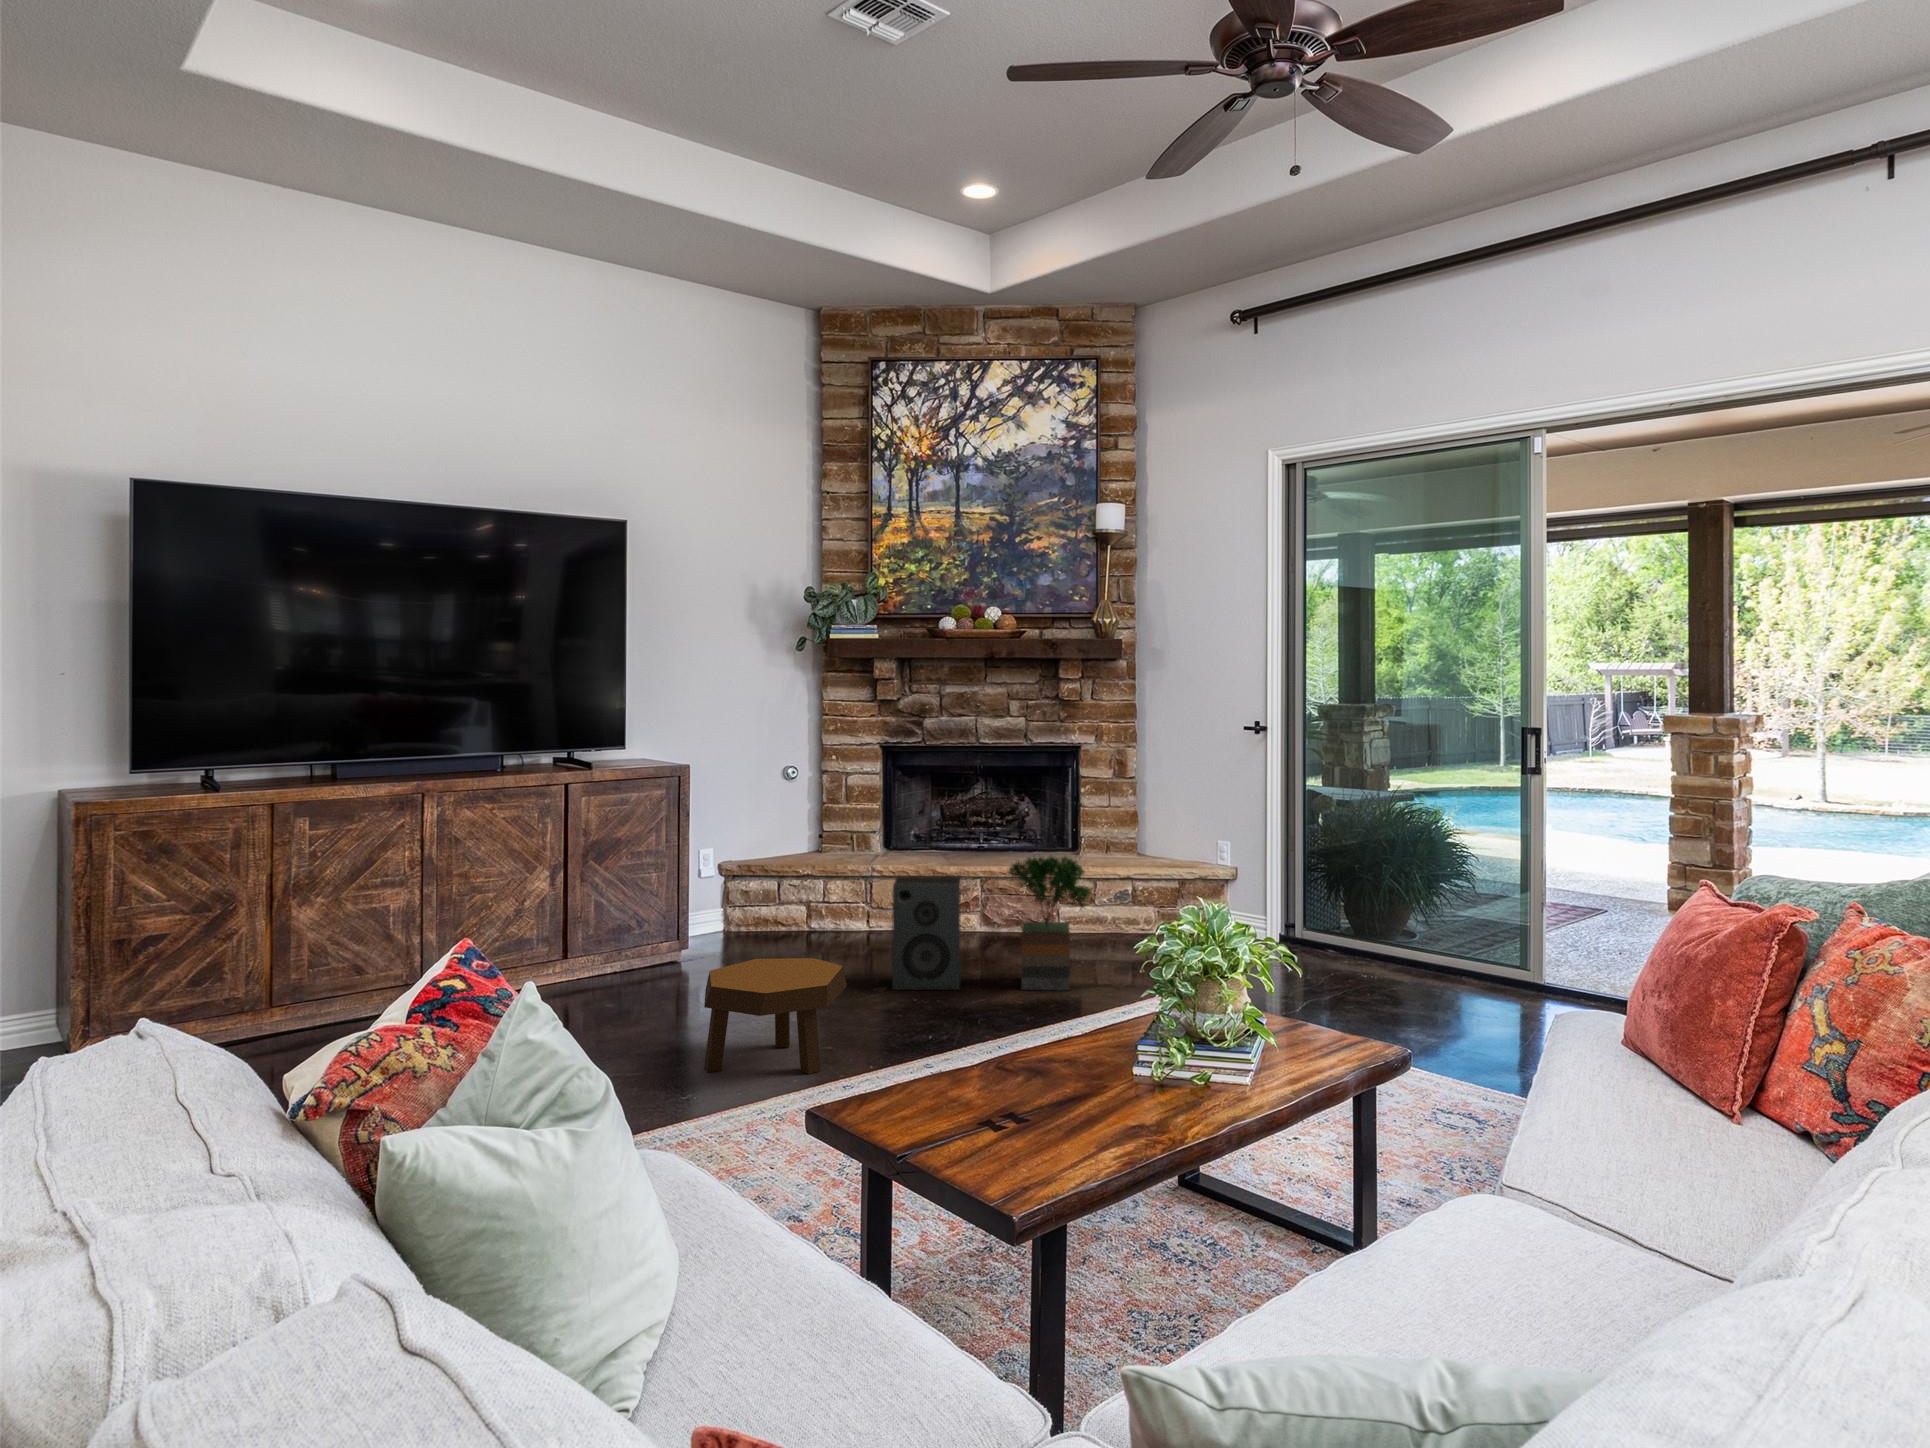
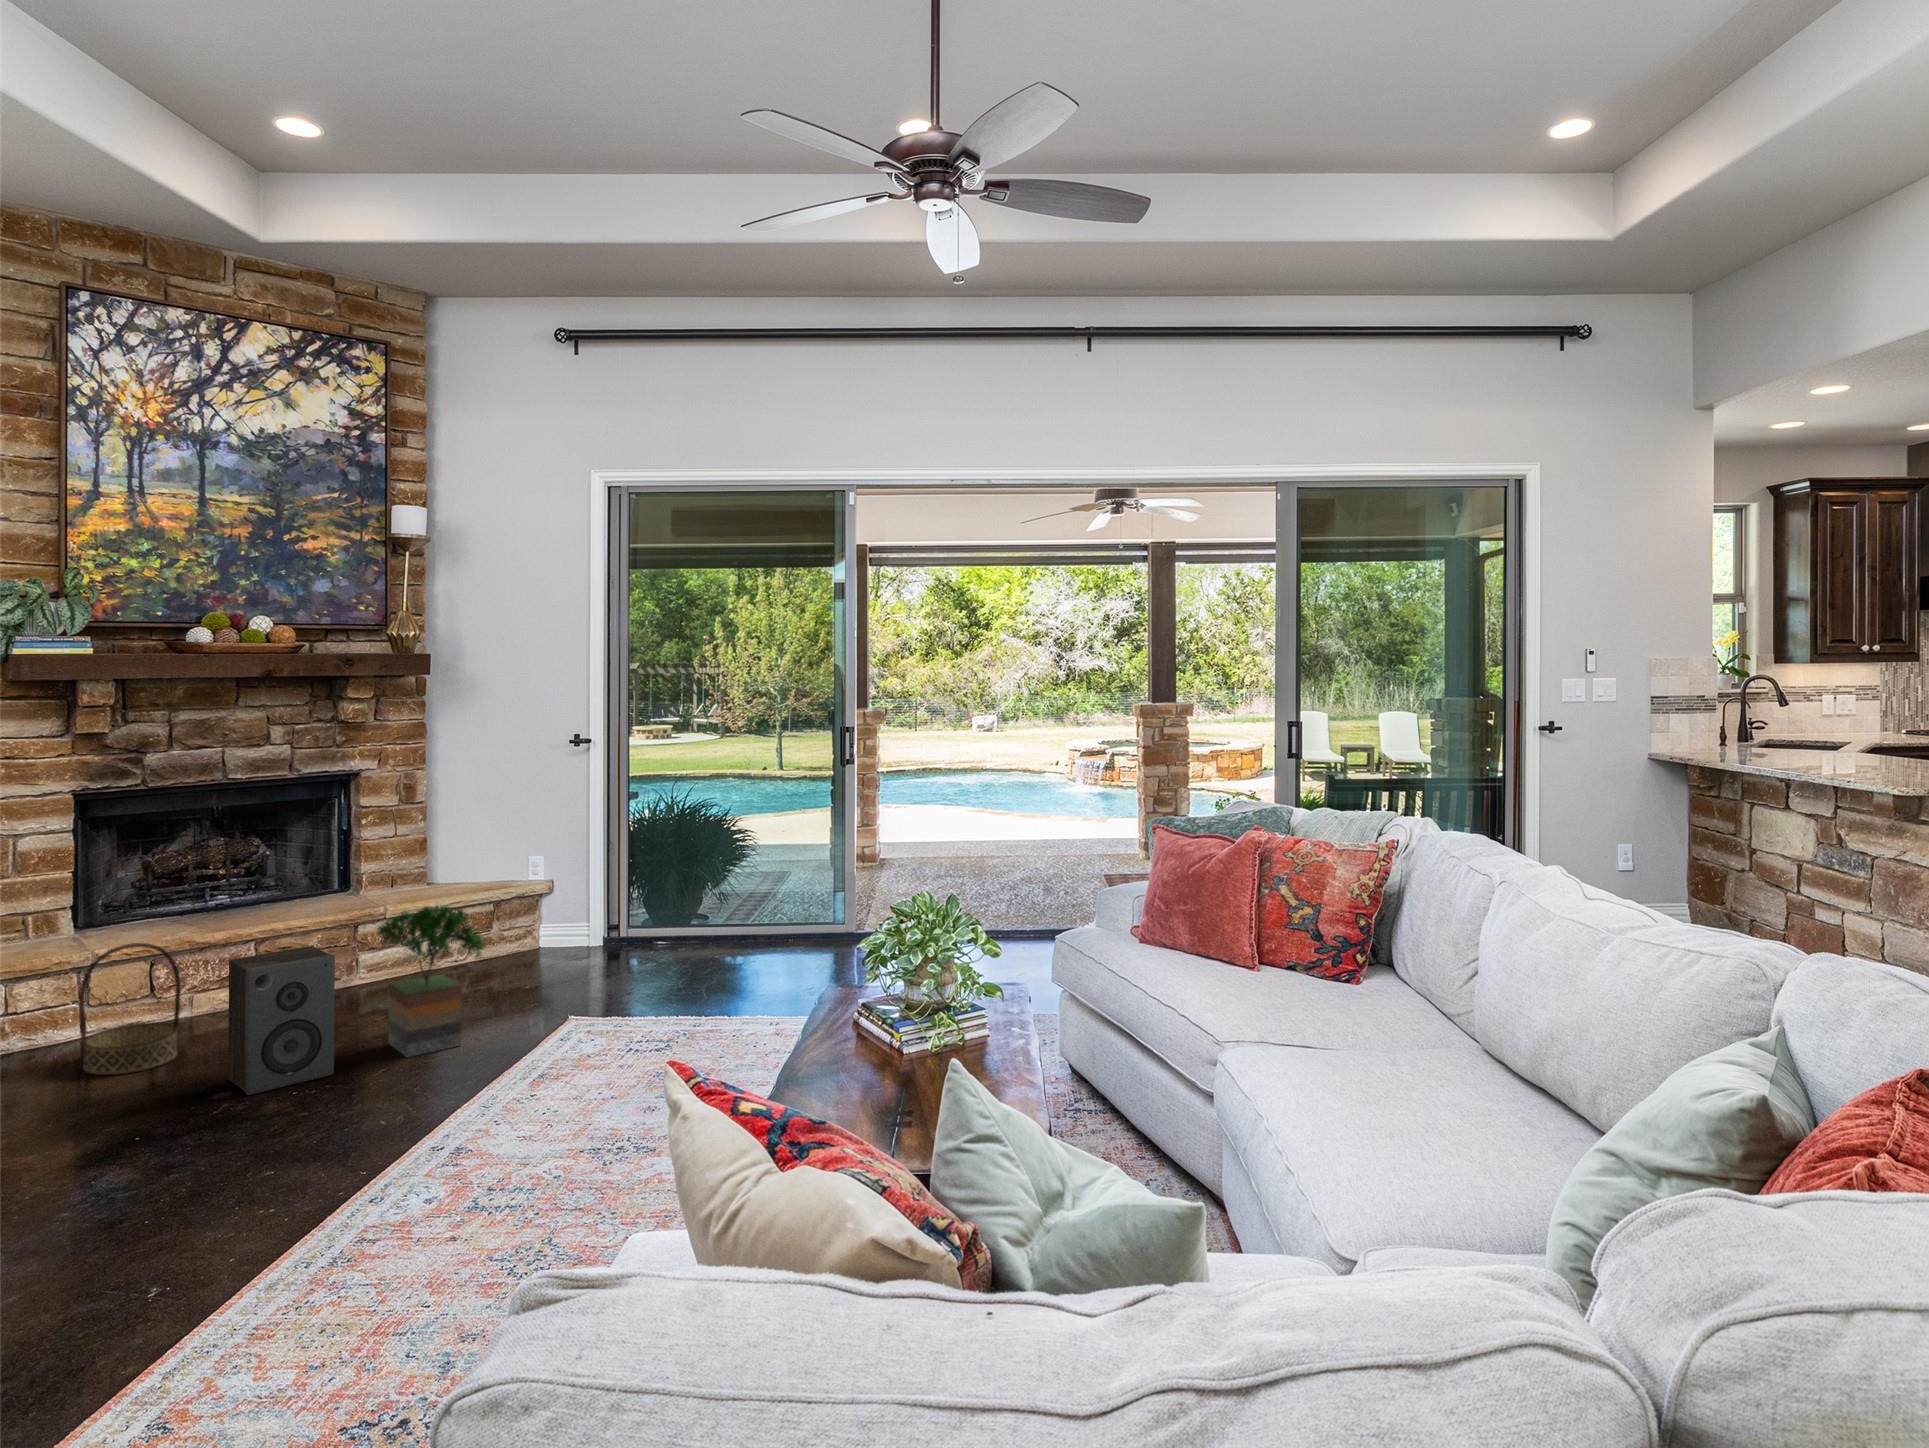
basket: none [830,859,896,960] -> present [79,943,181,1075]
footstool: present [704,958,847,1074] -> none [101,1080,317,1258]

